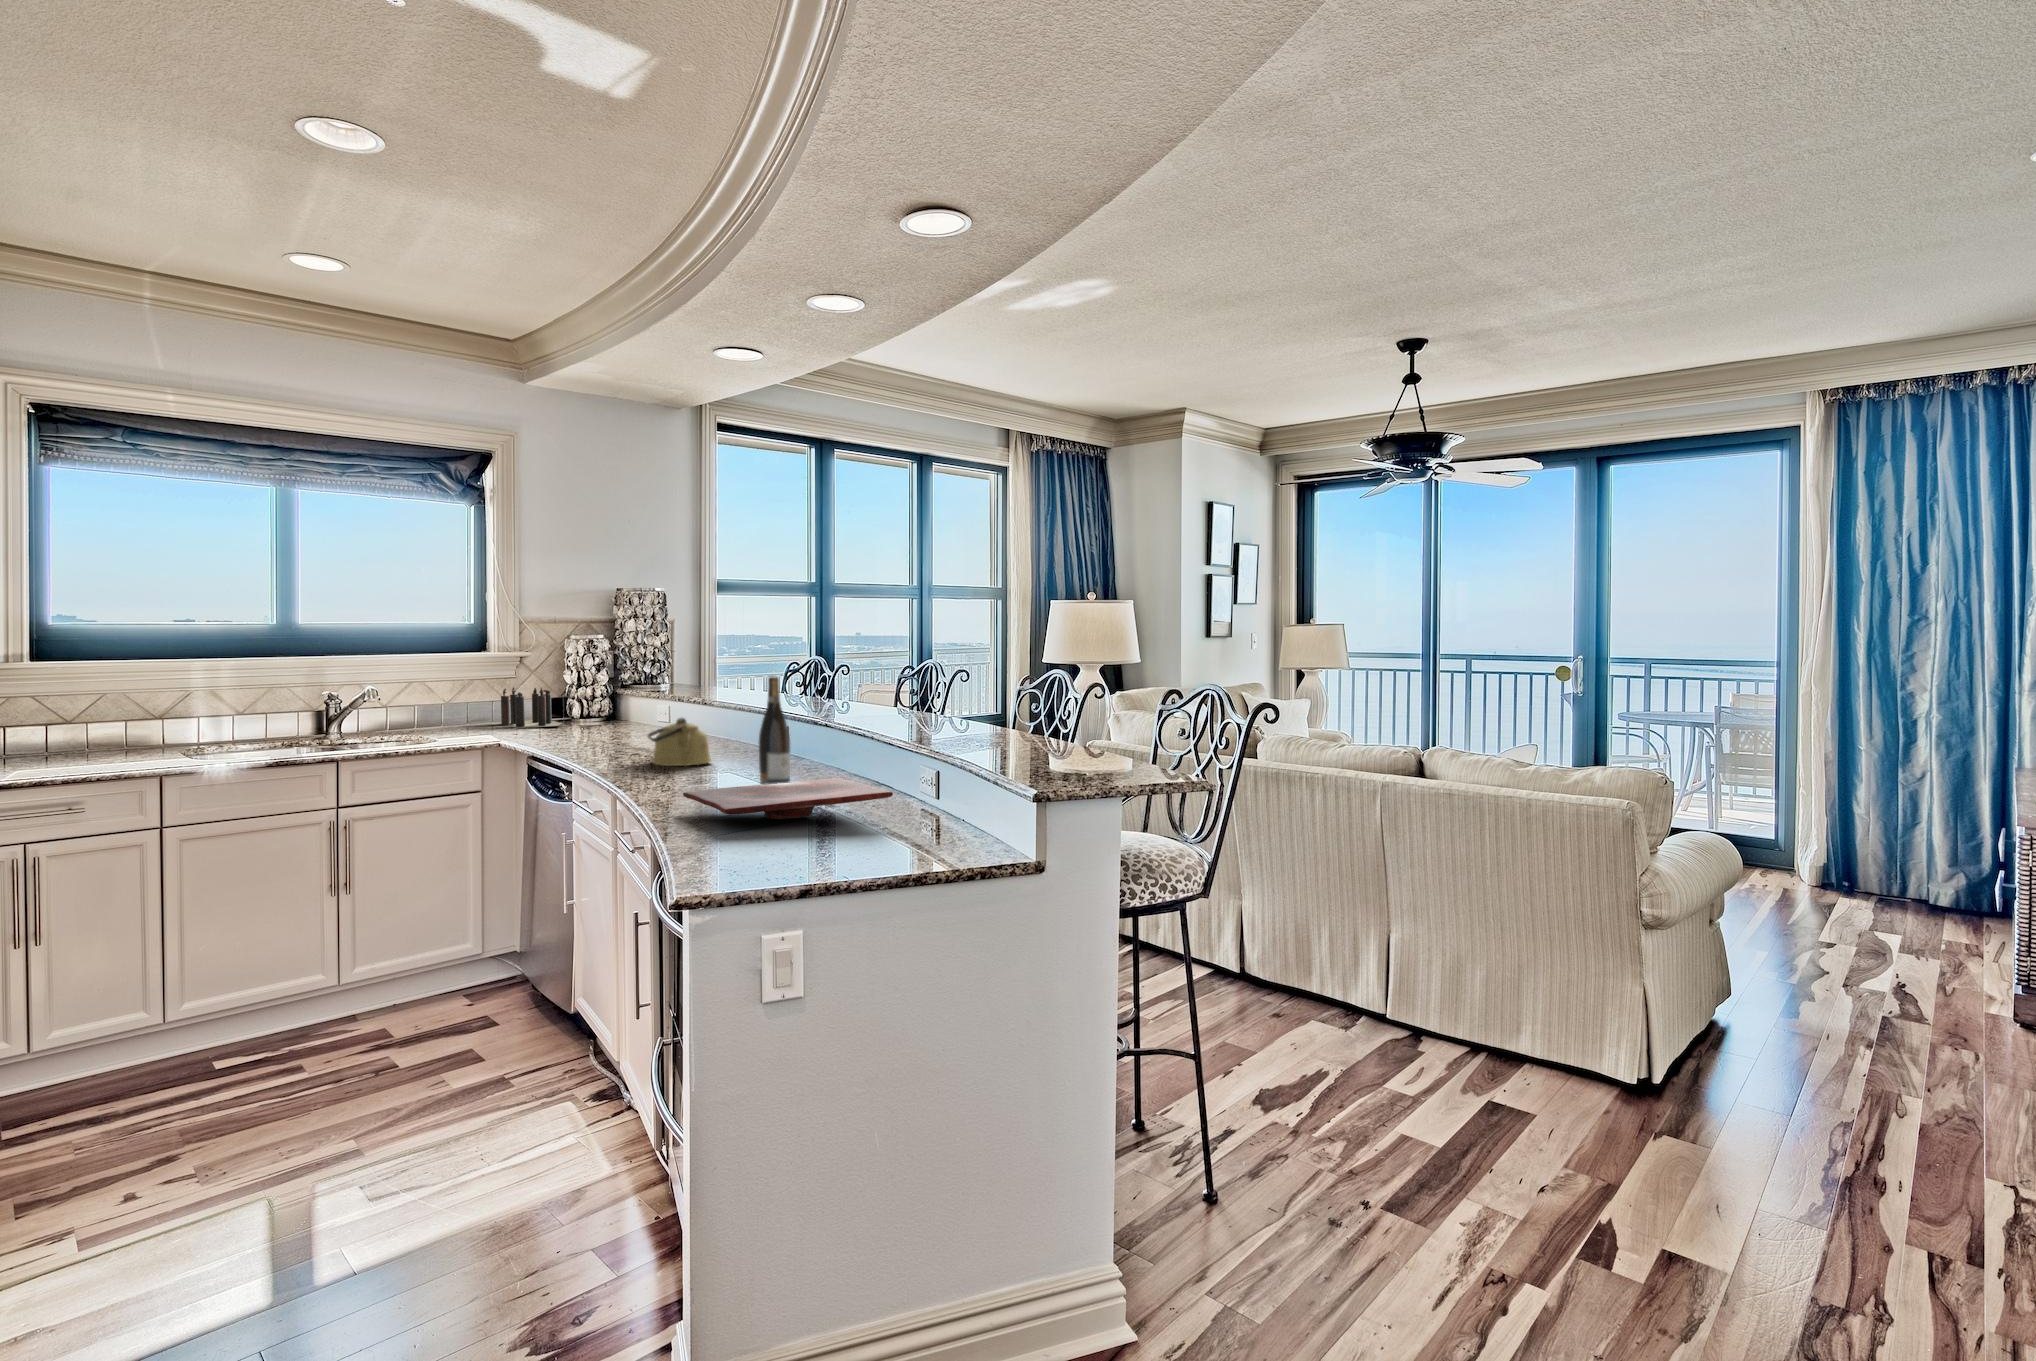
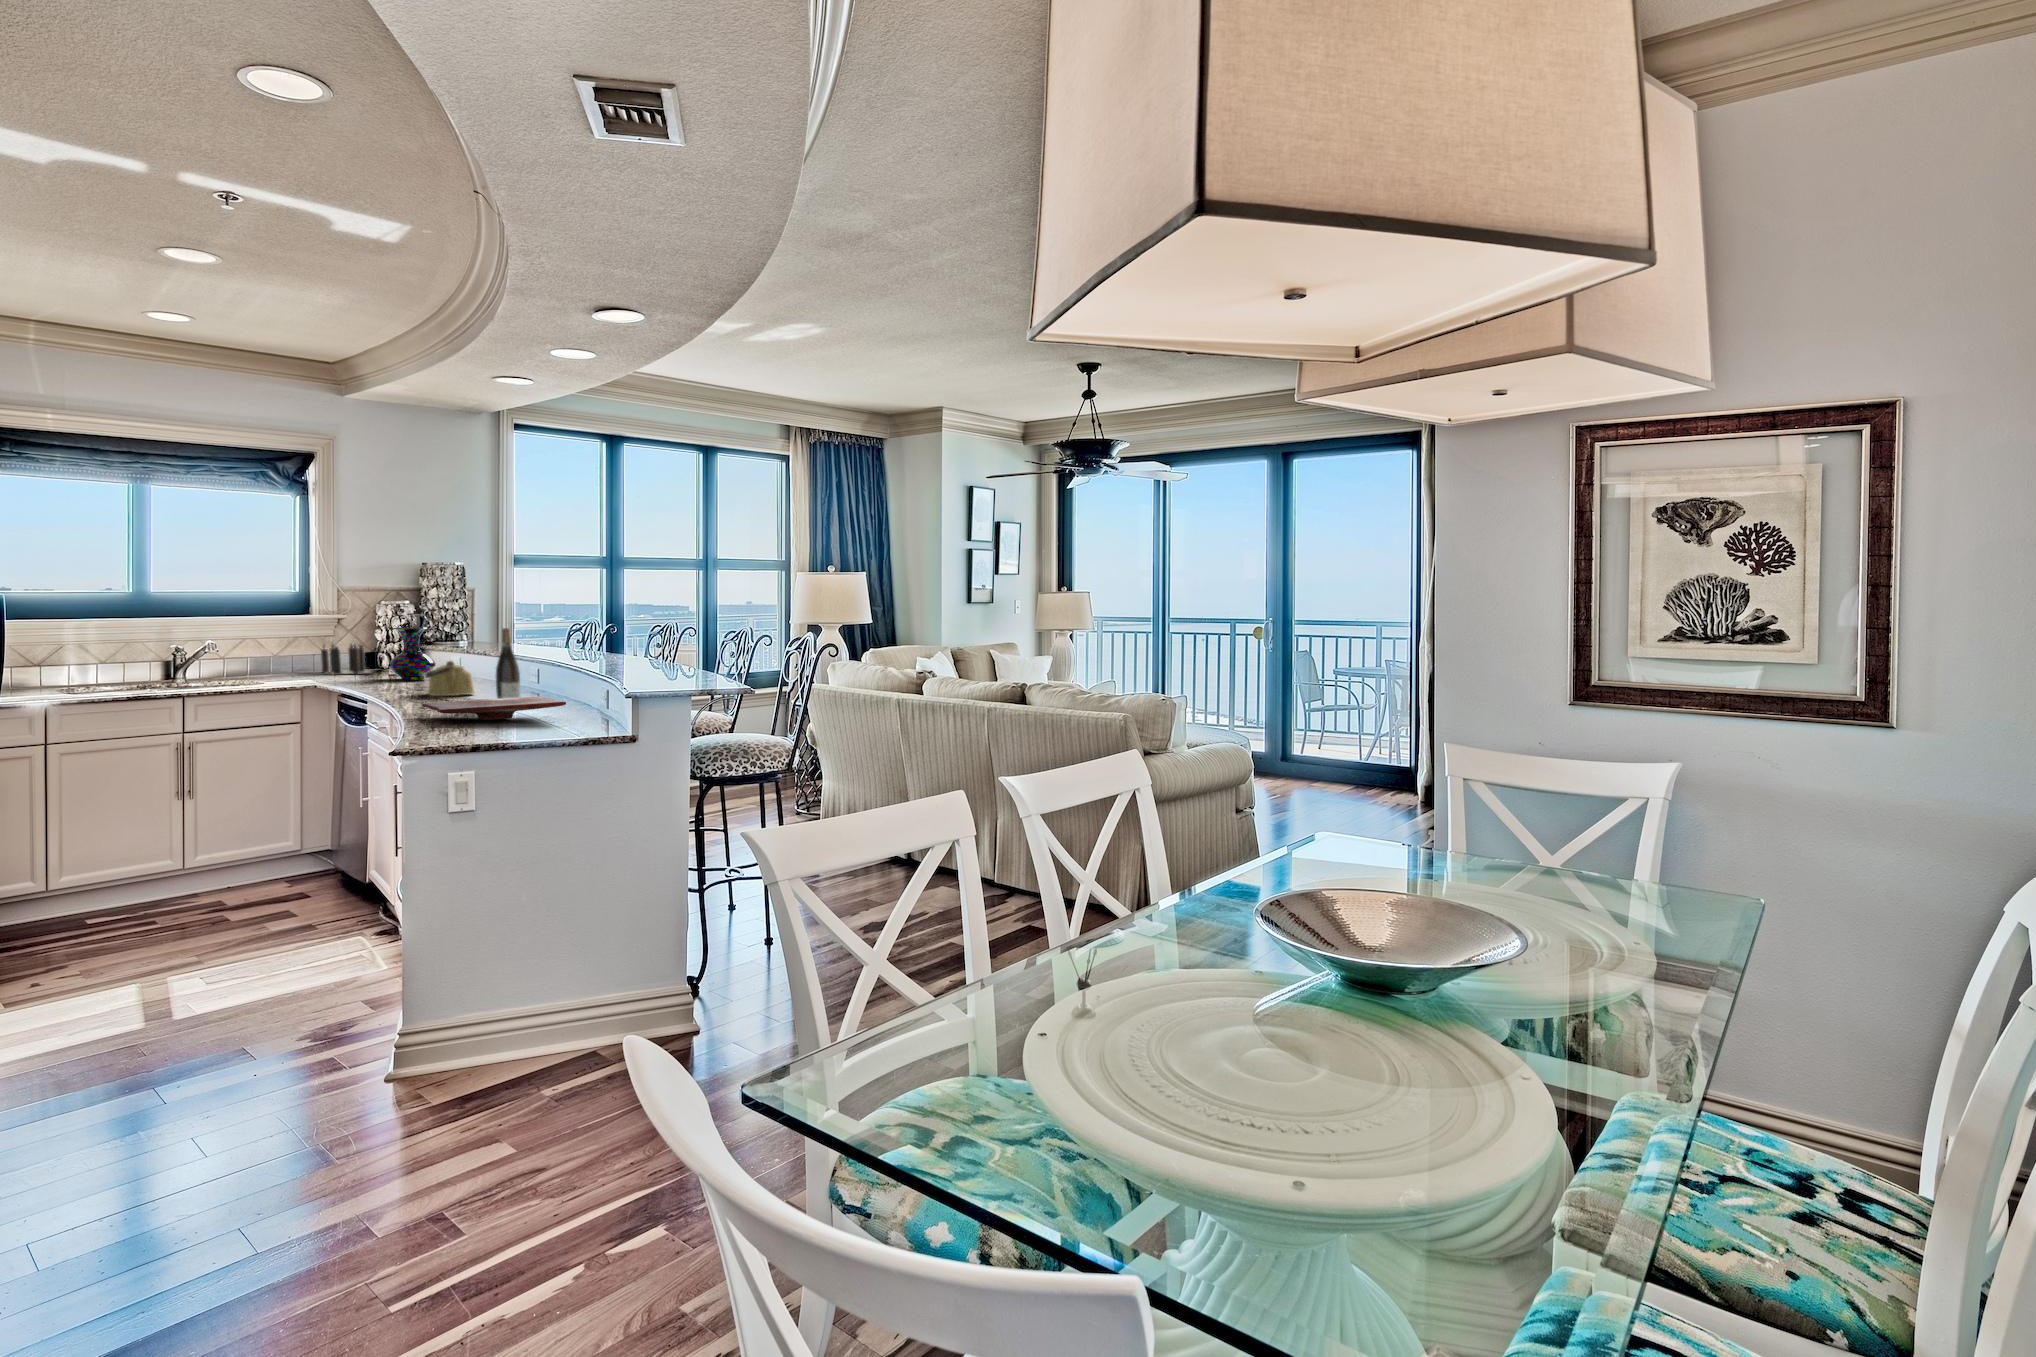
vase: none [585,669,641,737] -> present [388,627,436,680]

